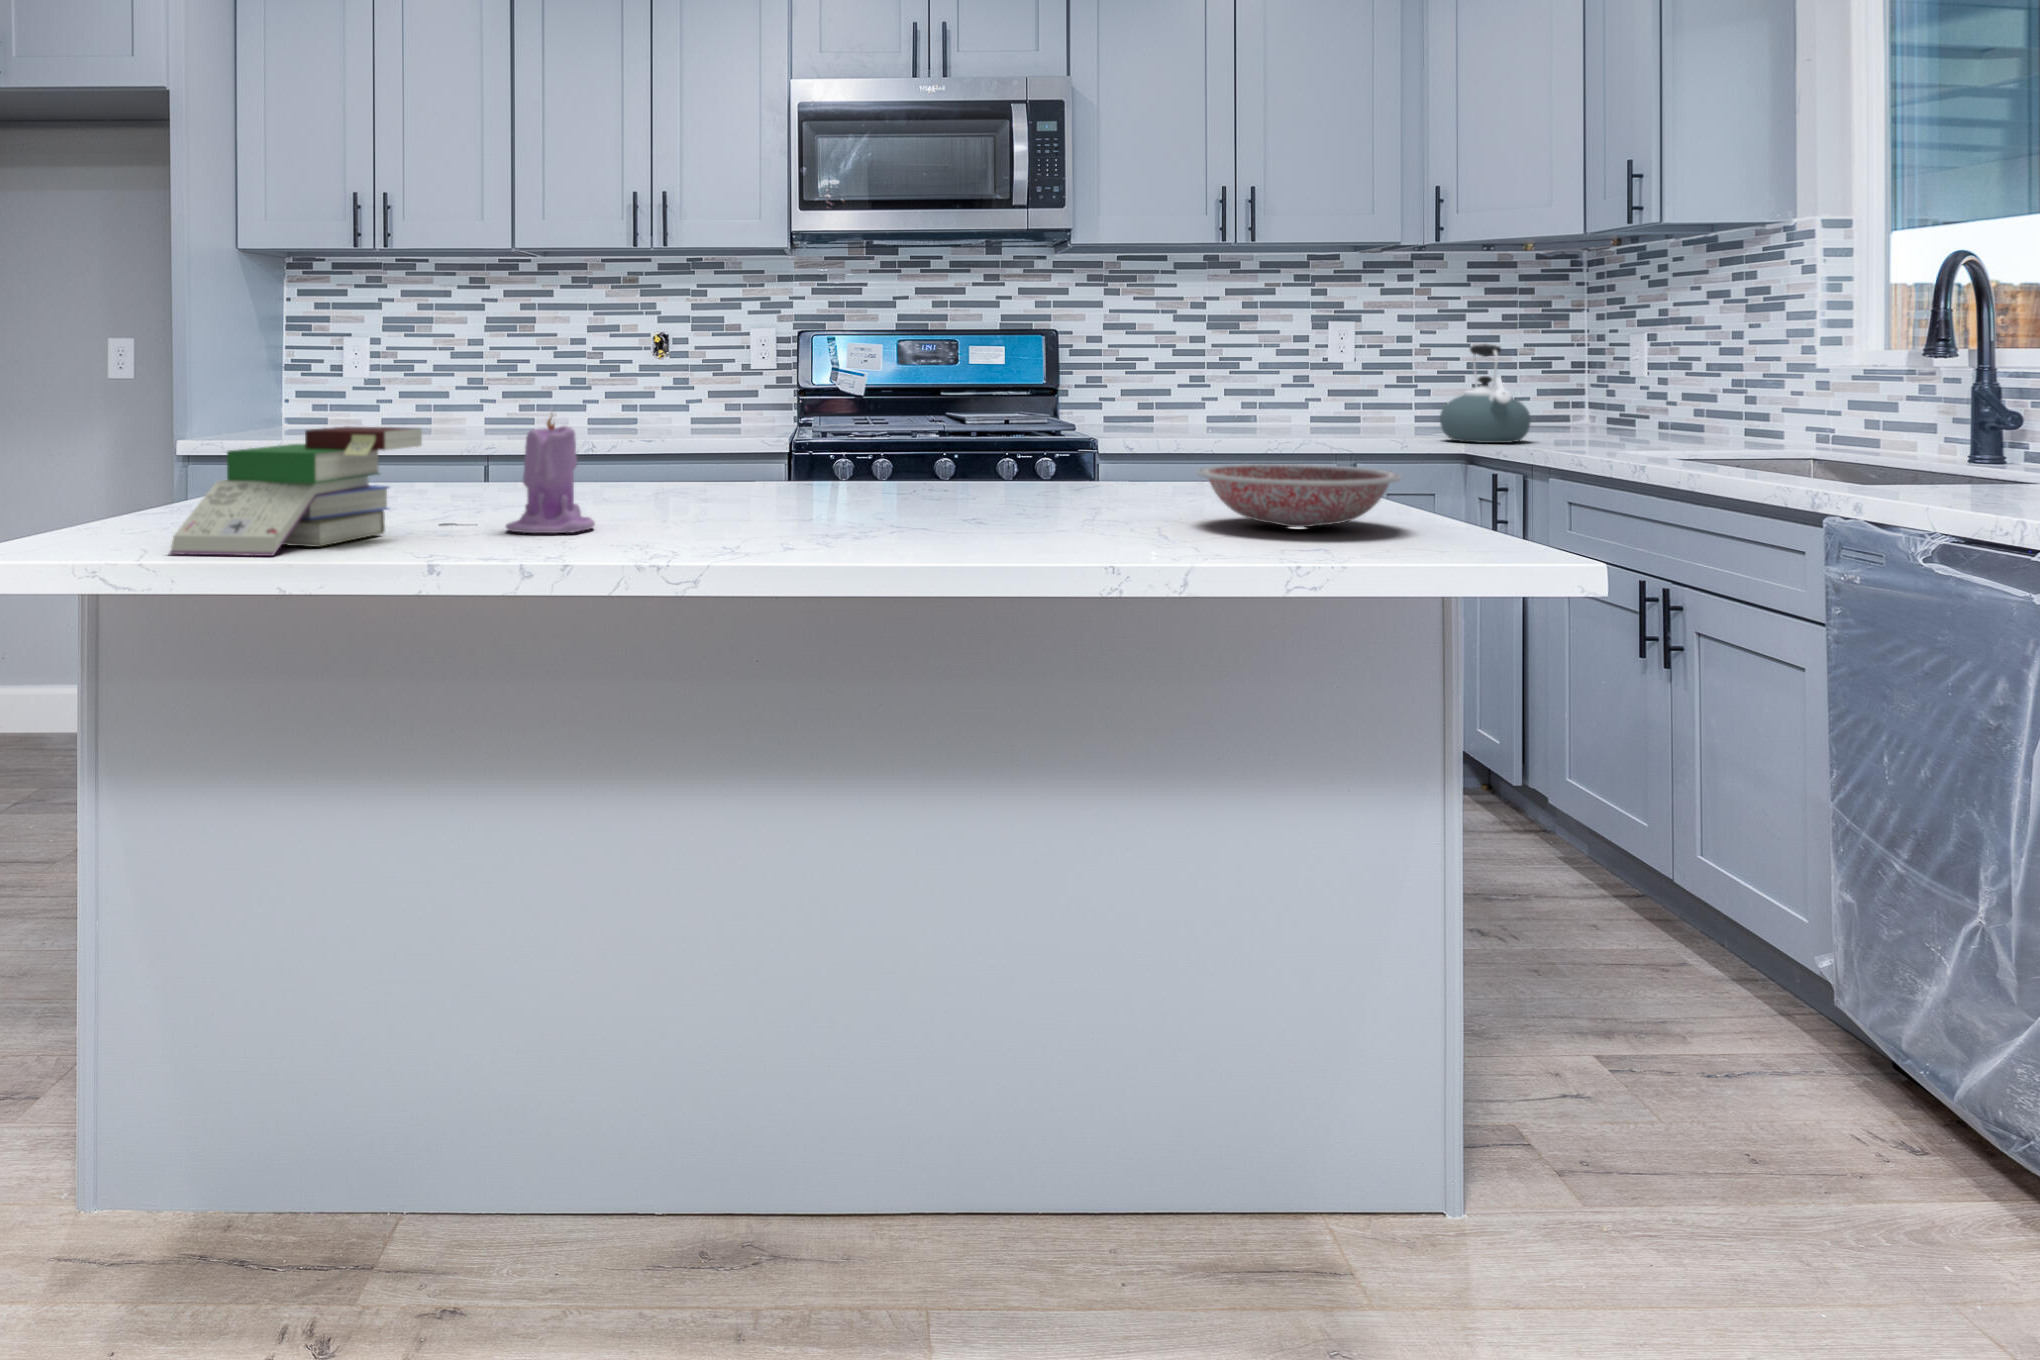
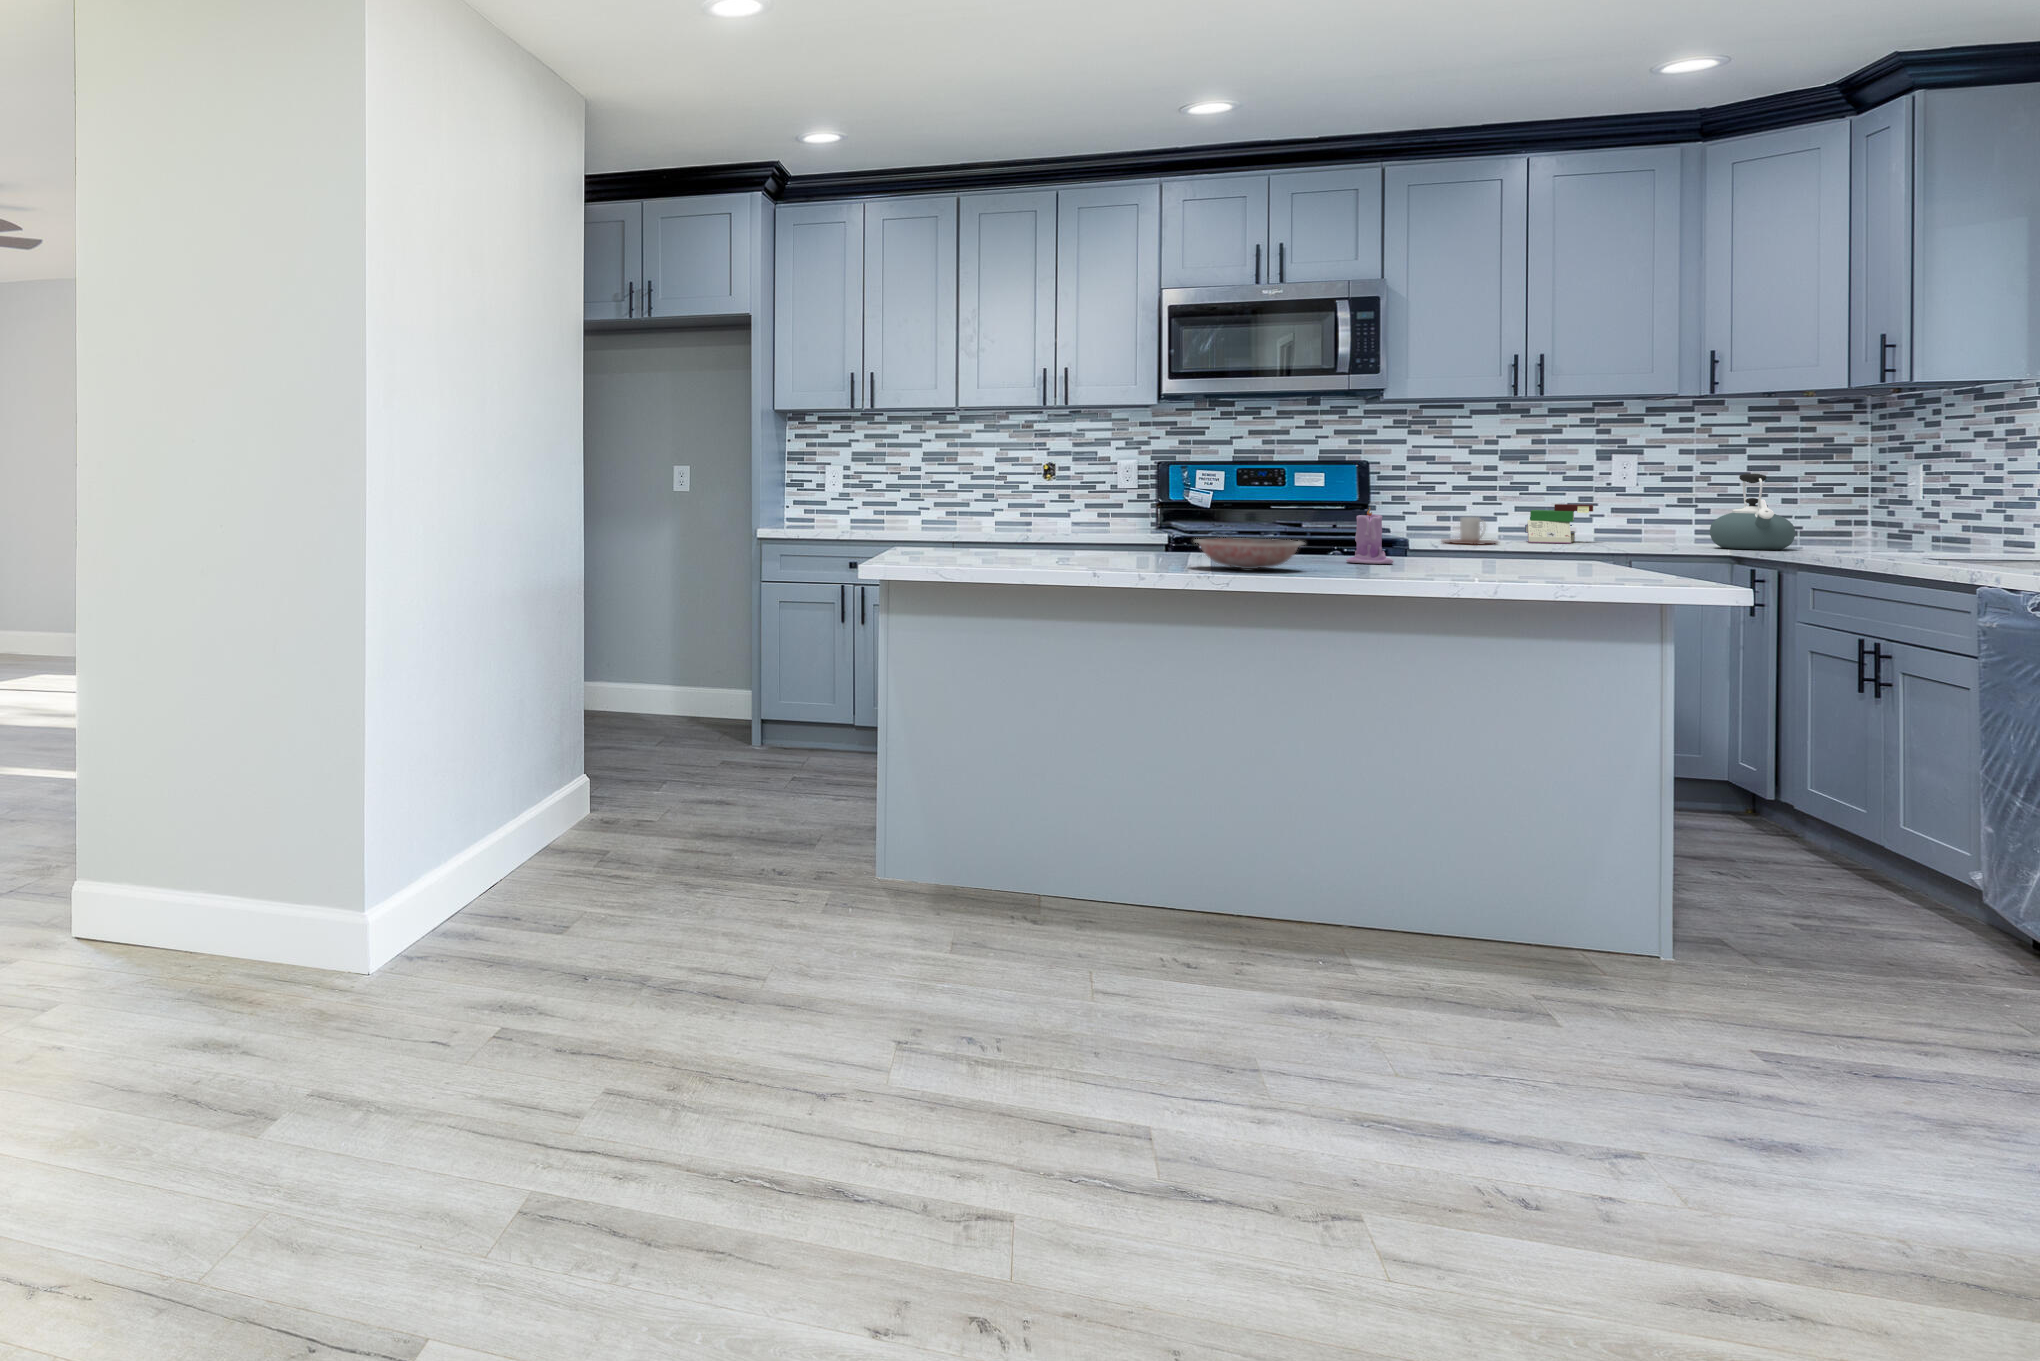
mug: none [1140,405,1208,443] -> present [1442,517,1498,545]
candle: present [506,413,595,533] -> present [1346,509,1394,564]
book: present [168,426,422,556] -> present [1525,504,1594,544]
bowl: present [1197,464,1401,527] -> present [1195,538,1304,569]

